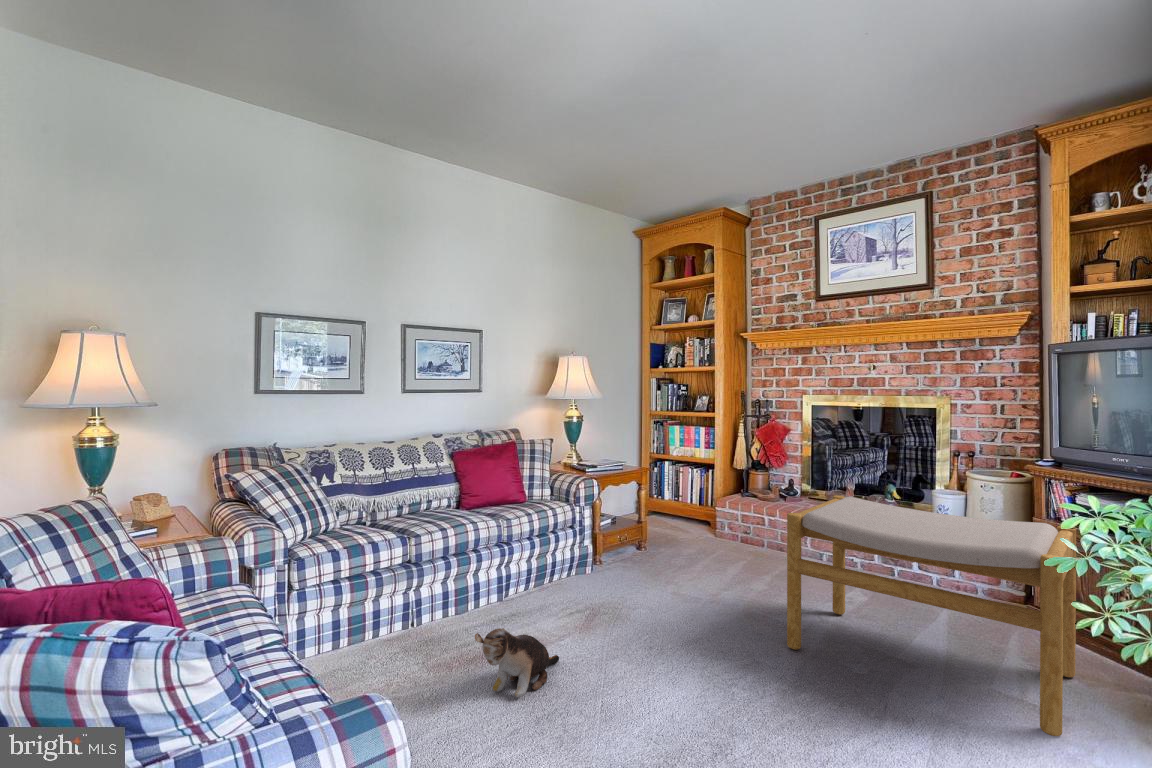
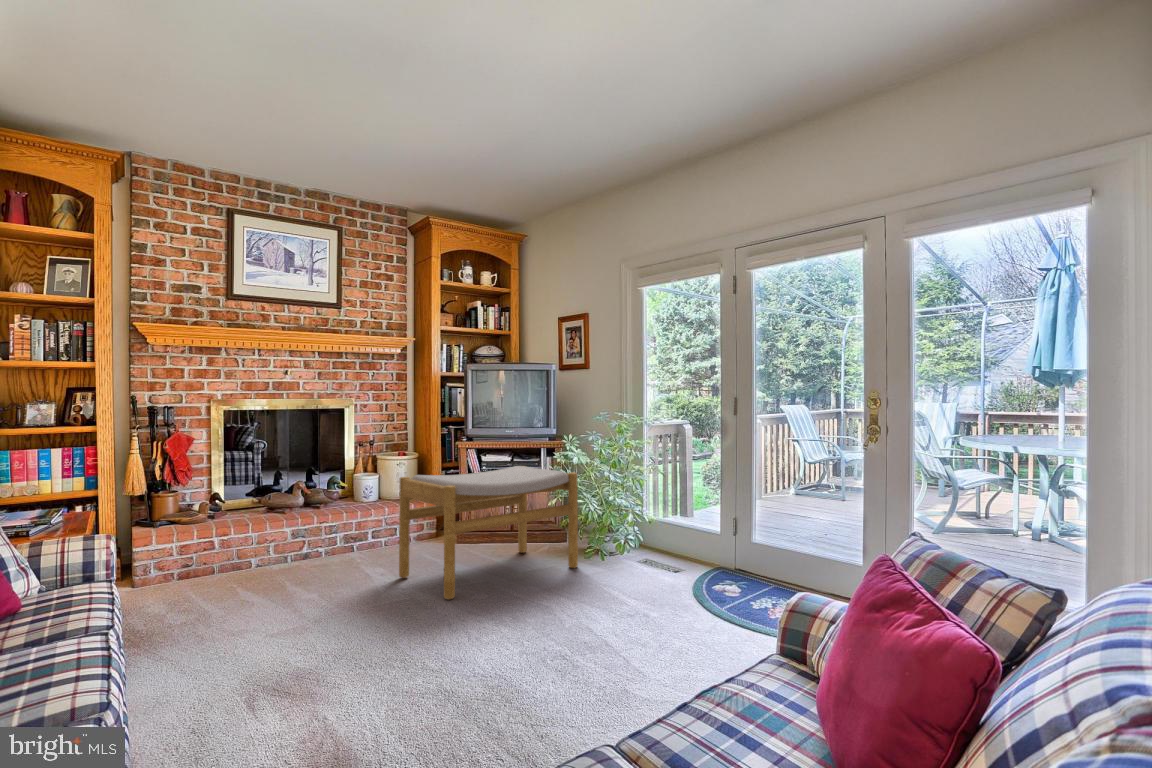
plush toy: present [475,628,559,697] -> none [399,644,495,731]

